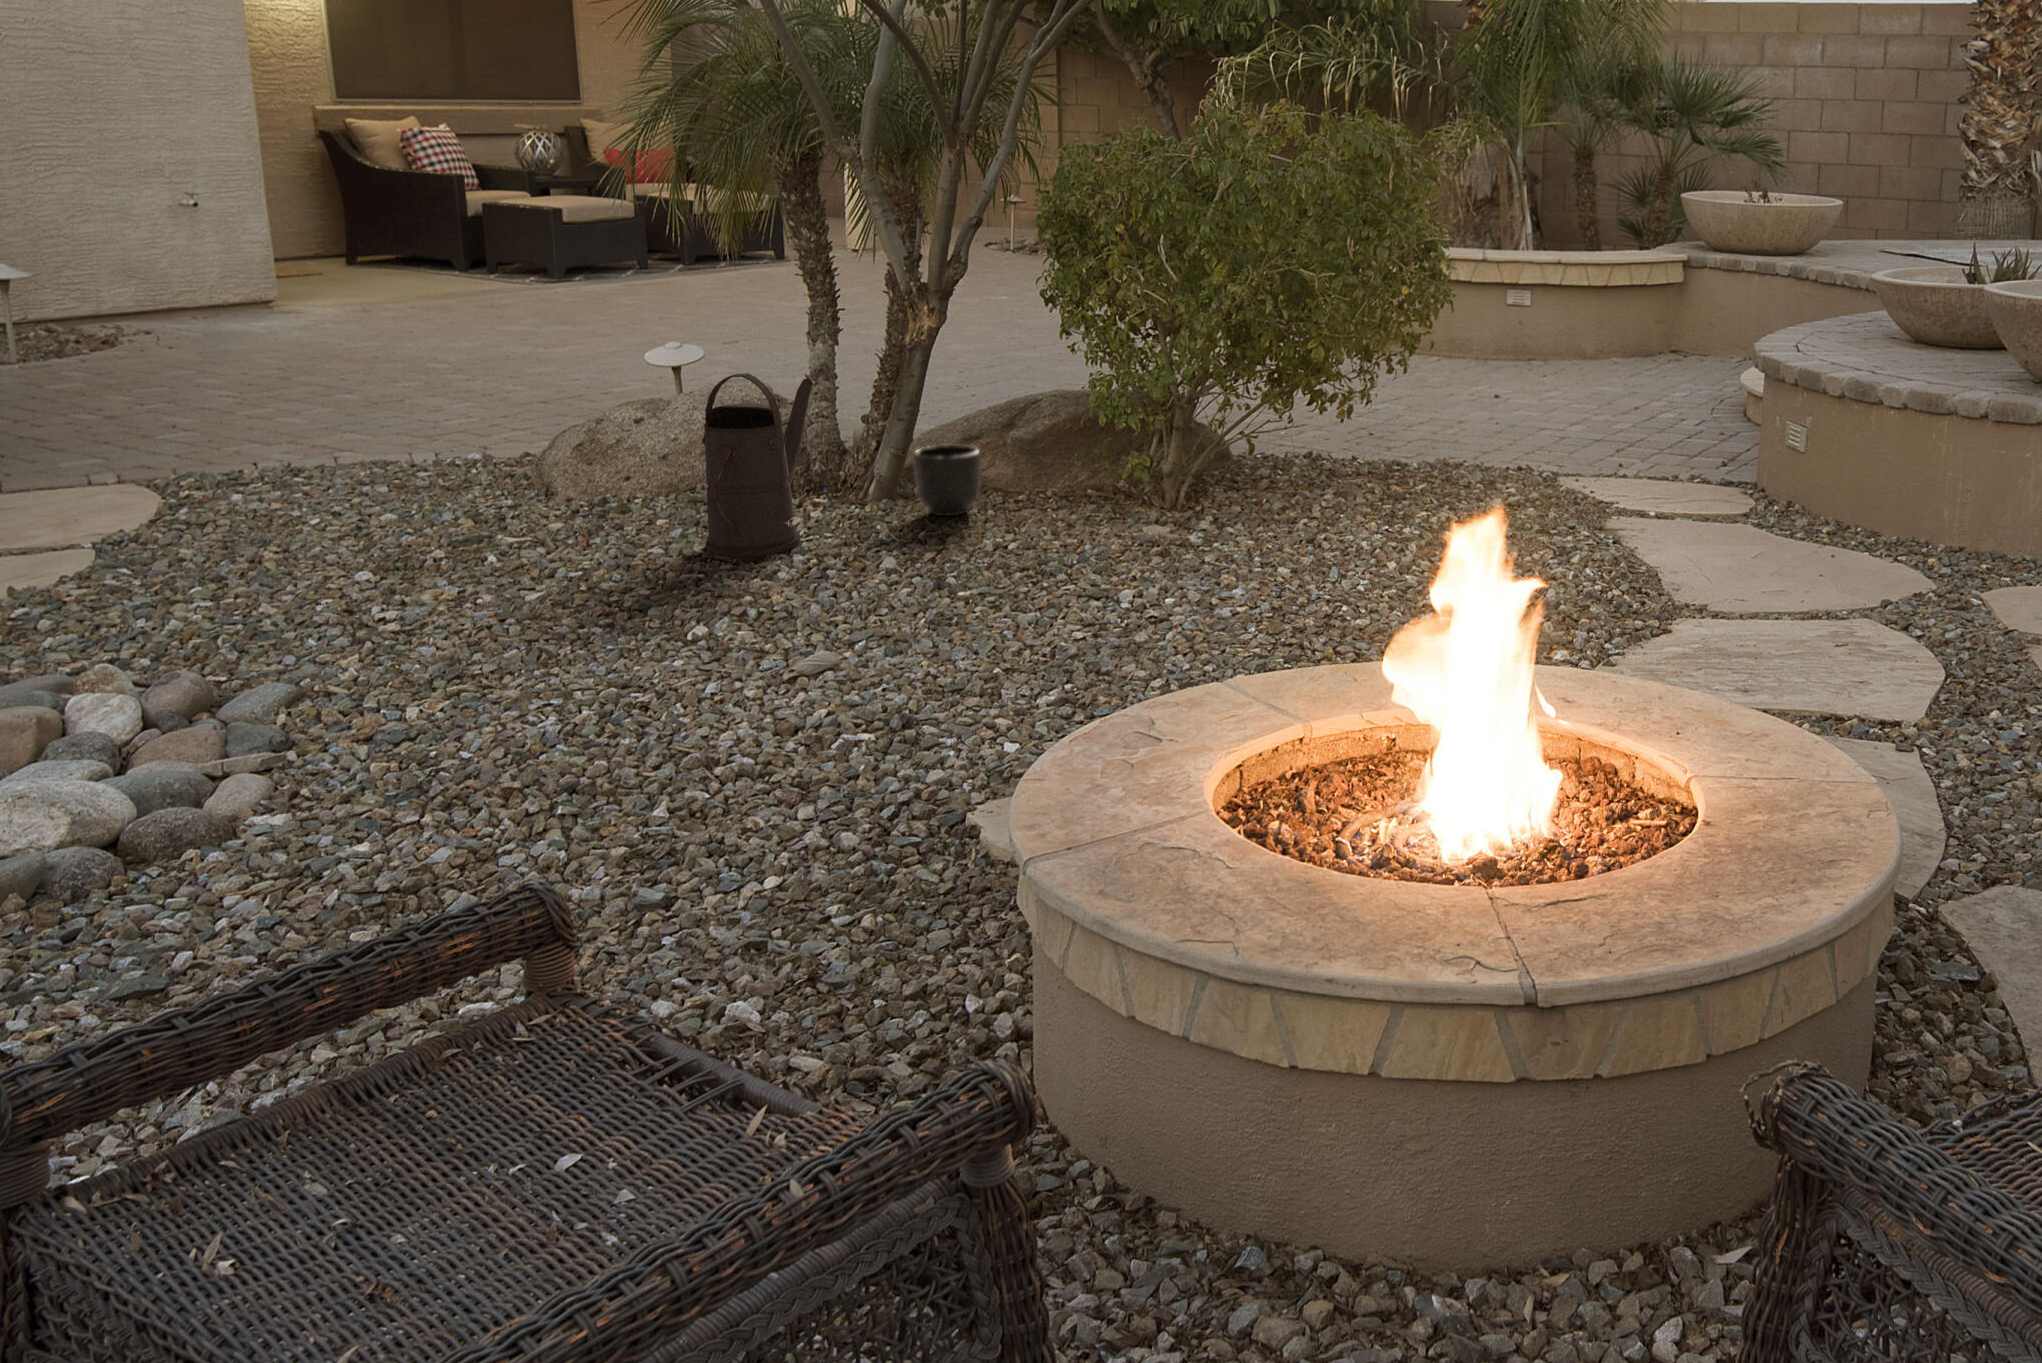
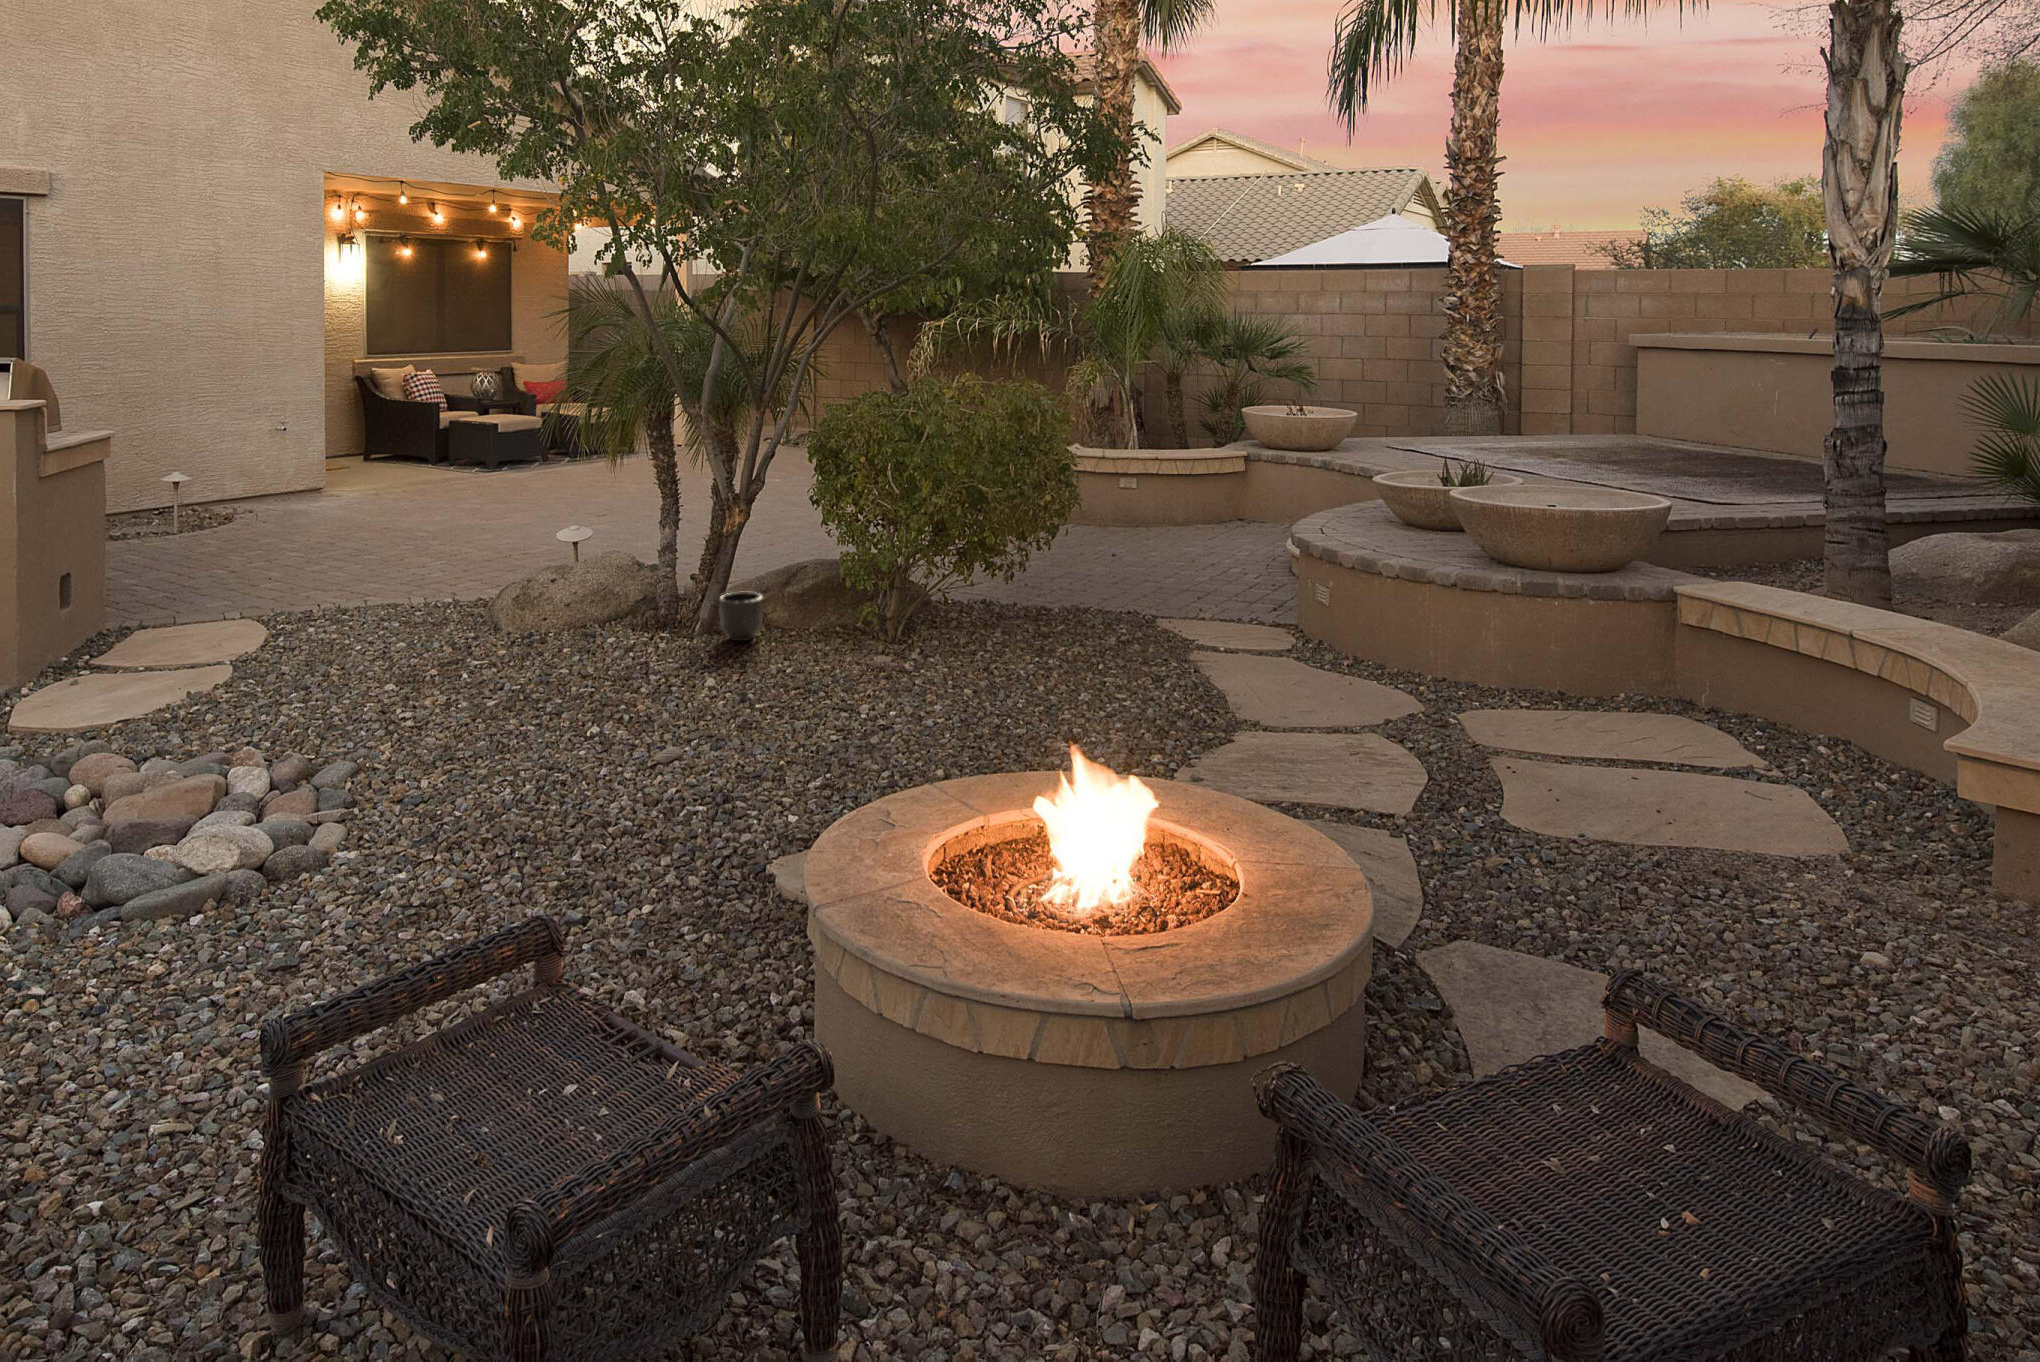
watering can: present [703,373,813,557] -> none [587,549,657,672]

